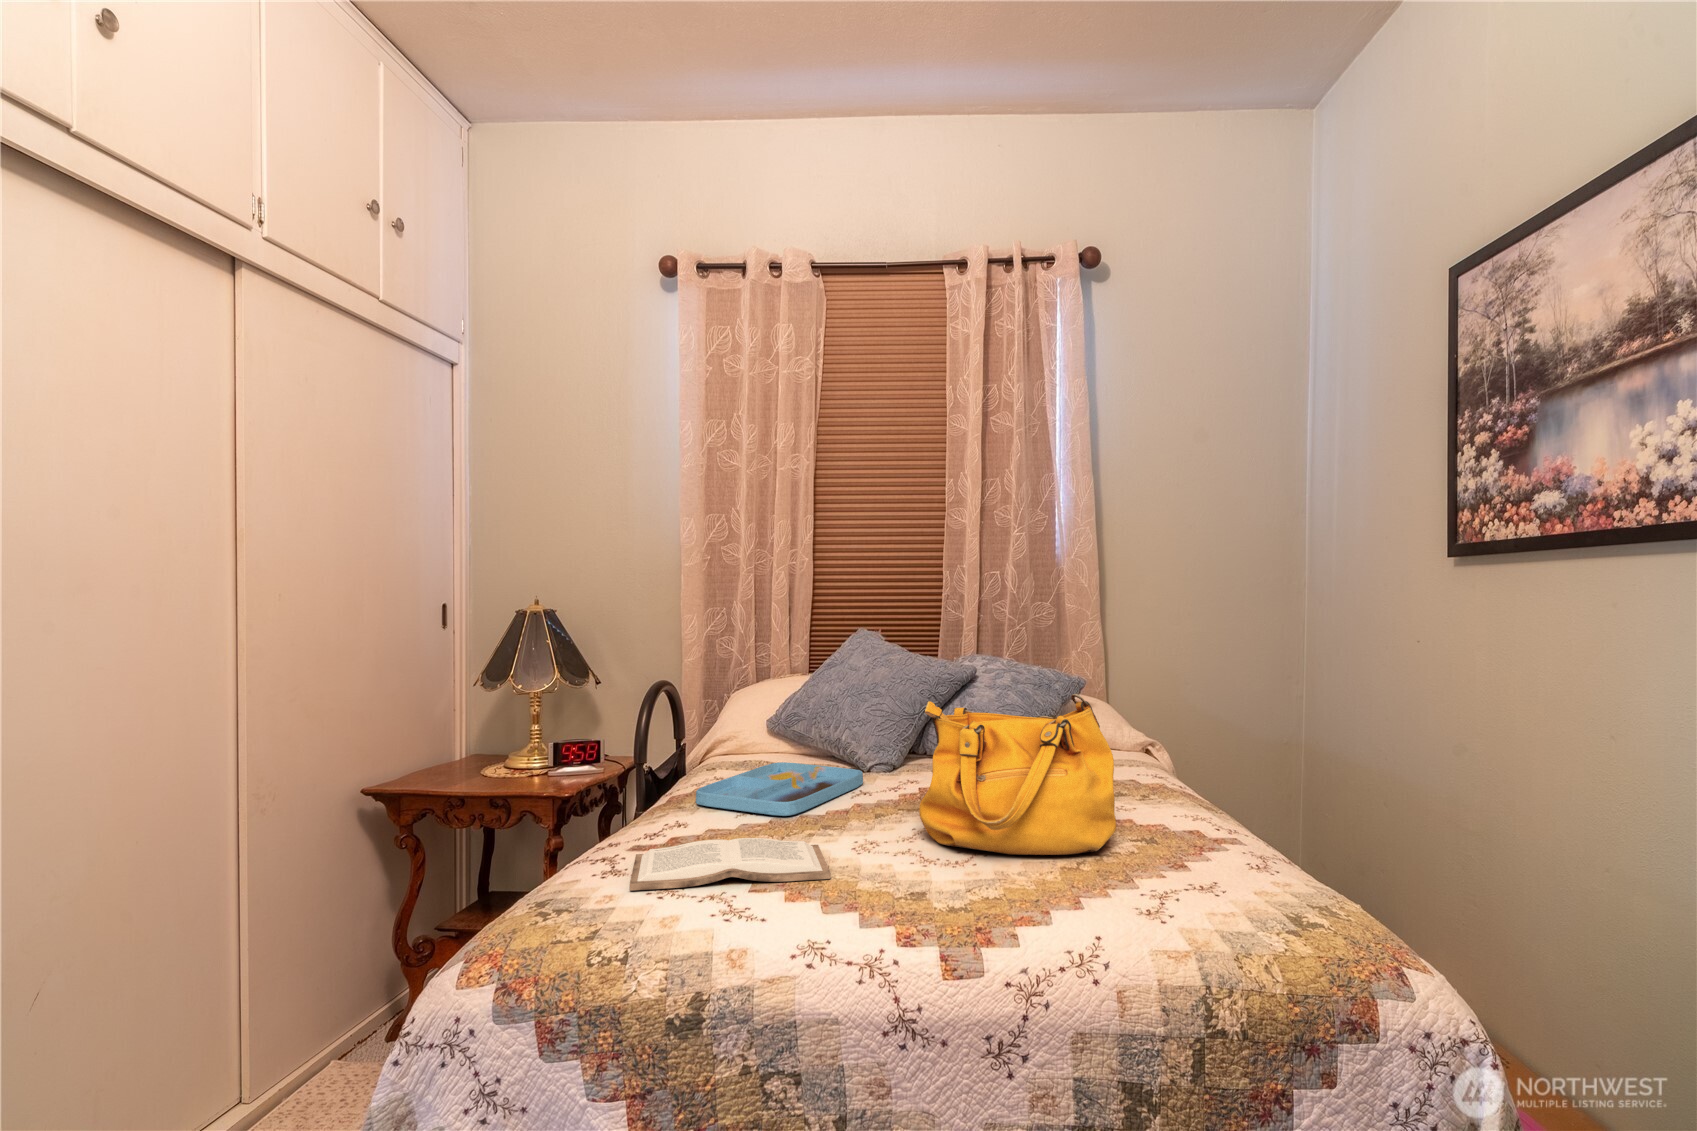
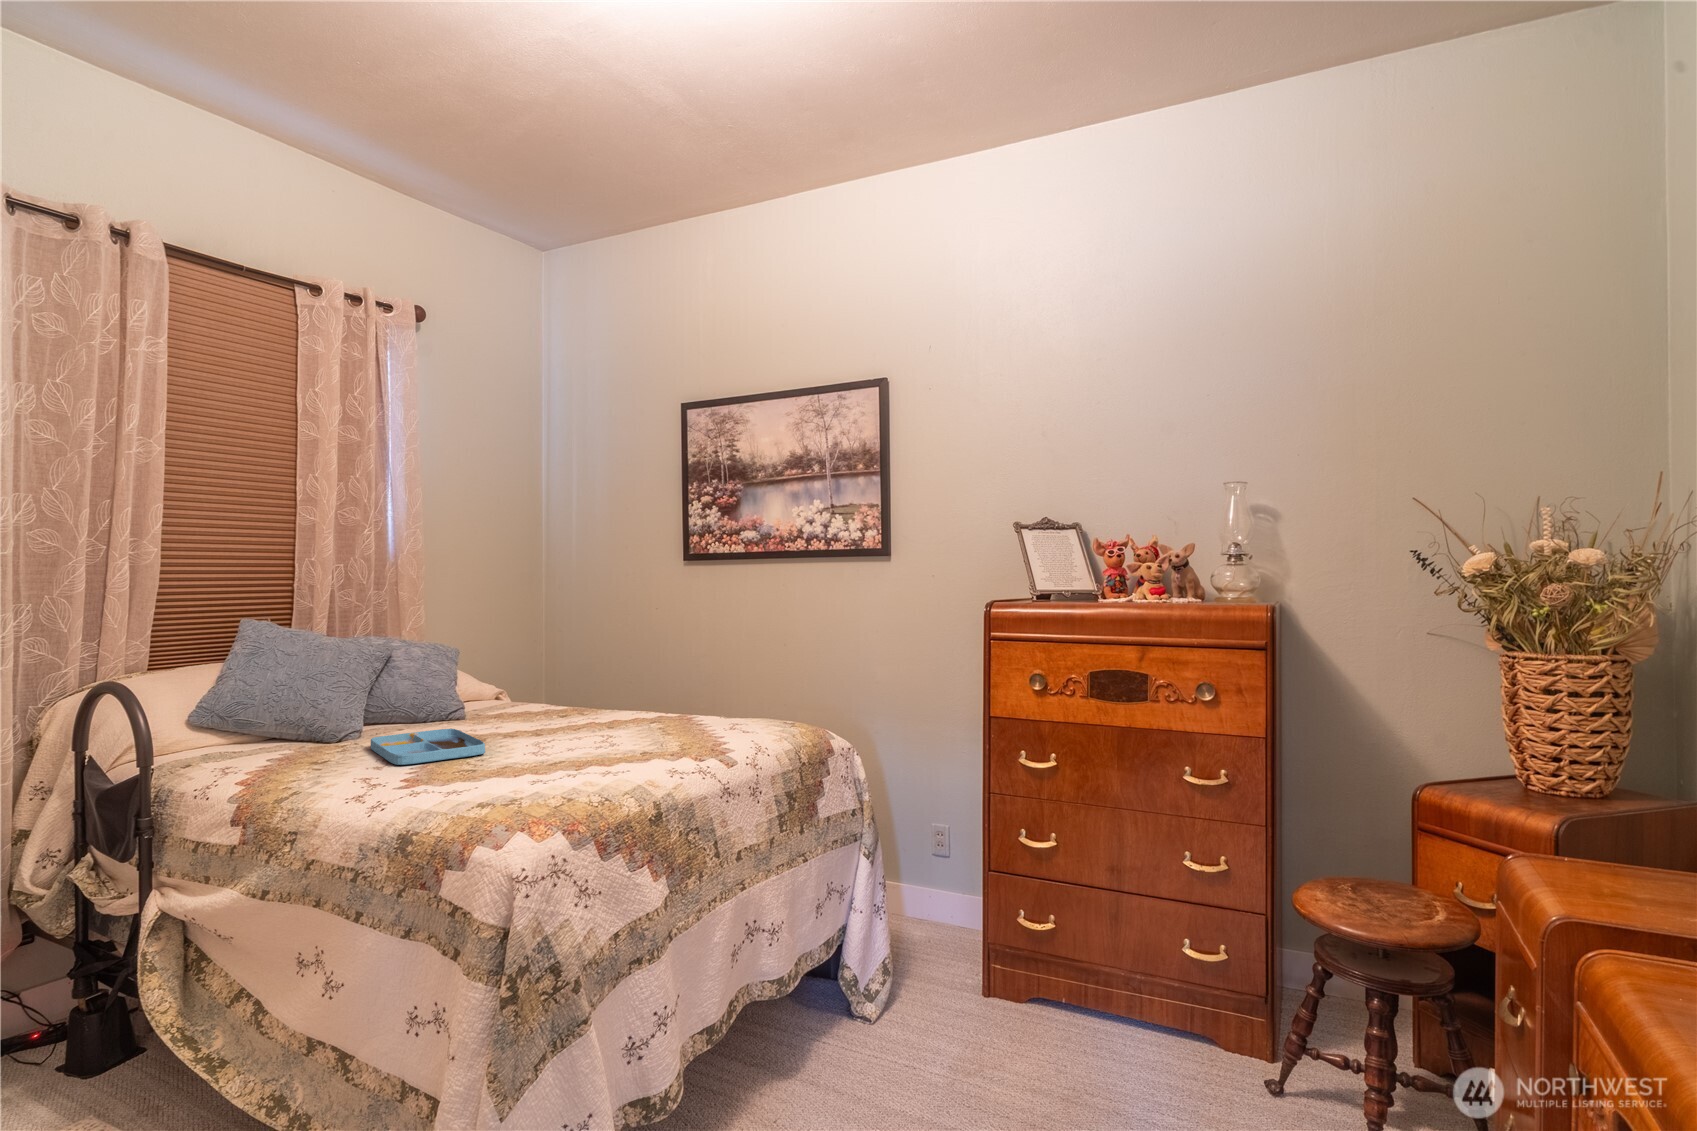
handbag: present [919,694,1116,855] -> none [571,645,679,741]
book: present [630,838,830,891] -> none [490,751,609,785]

